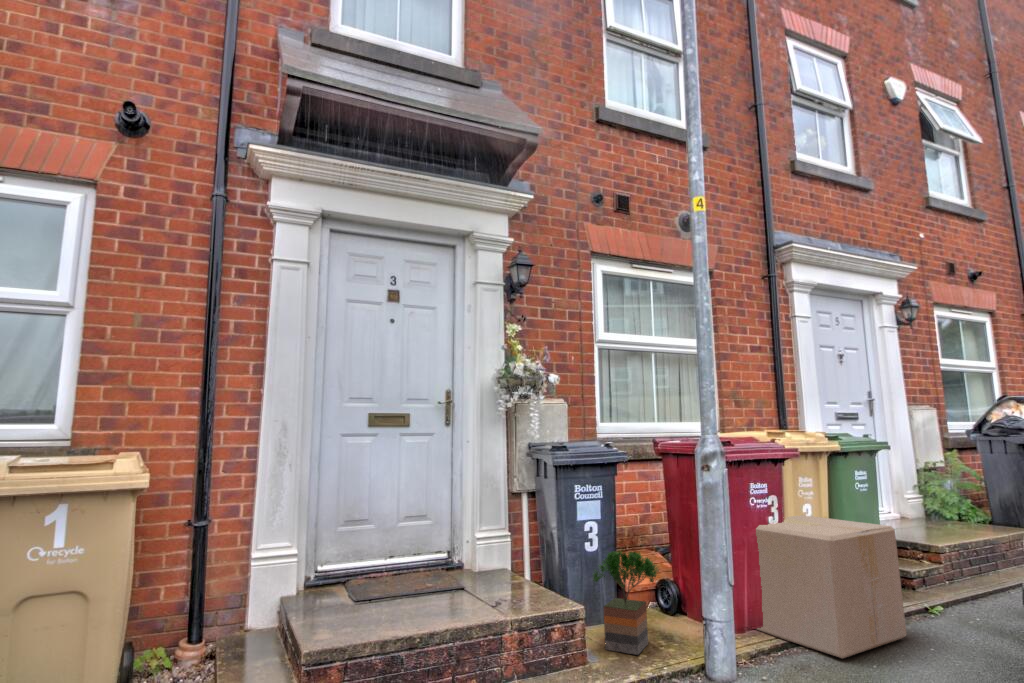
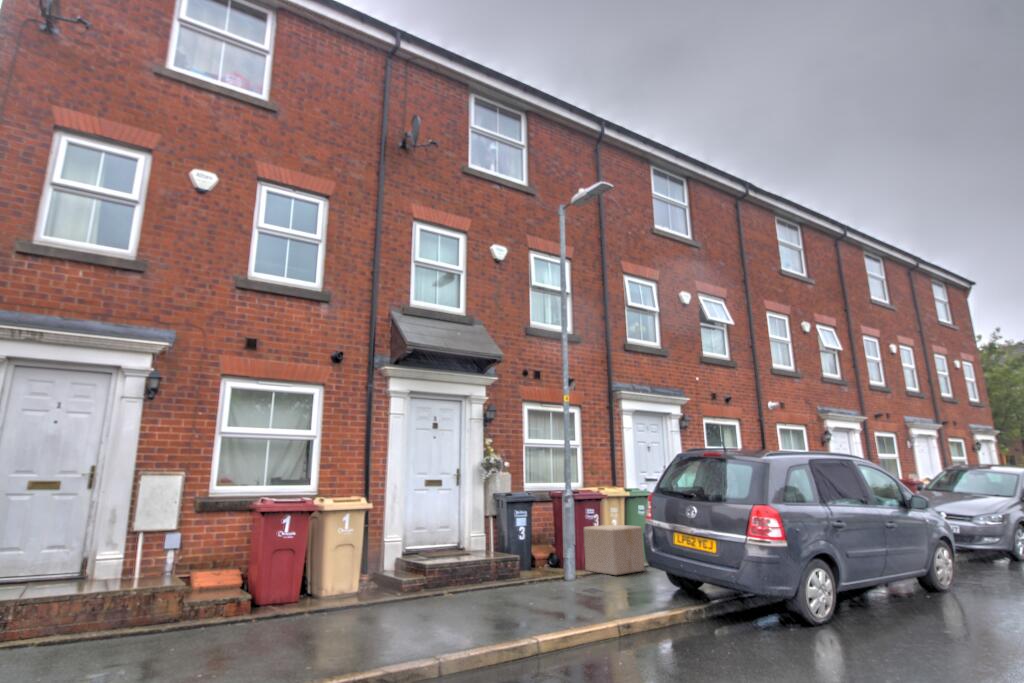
potted tree: present [593,551,659,655] -> none [522,537,550,577]

